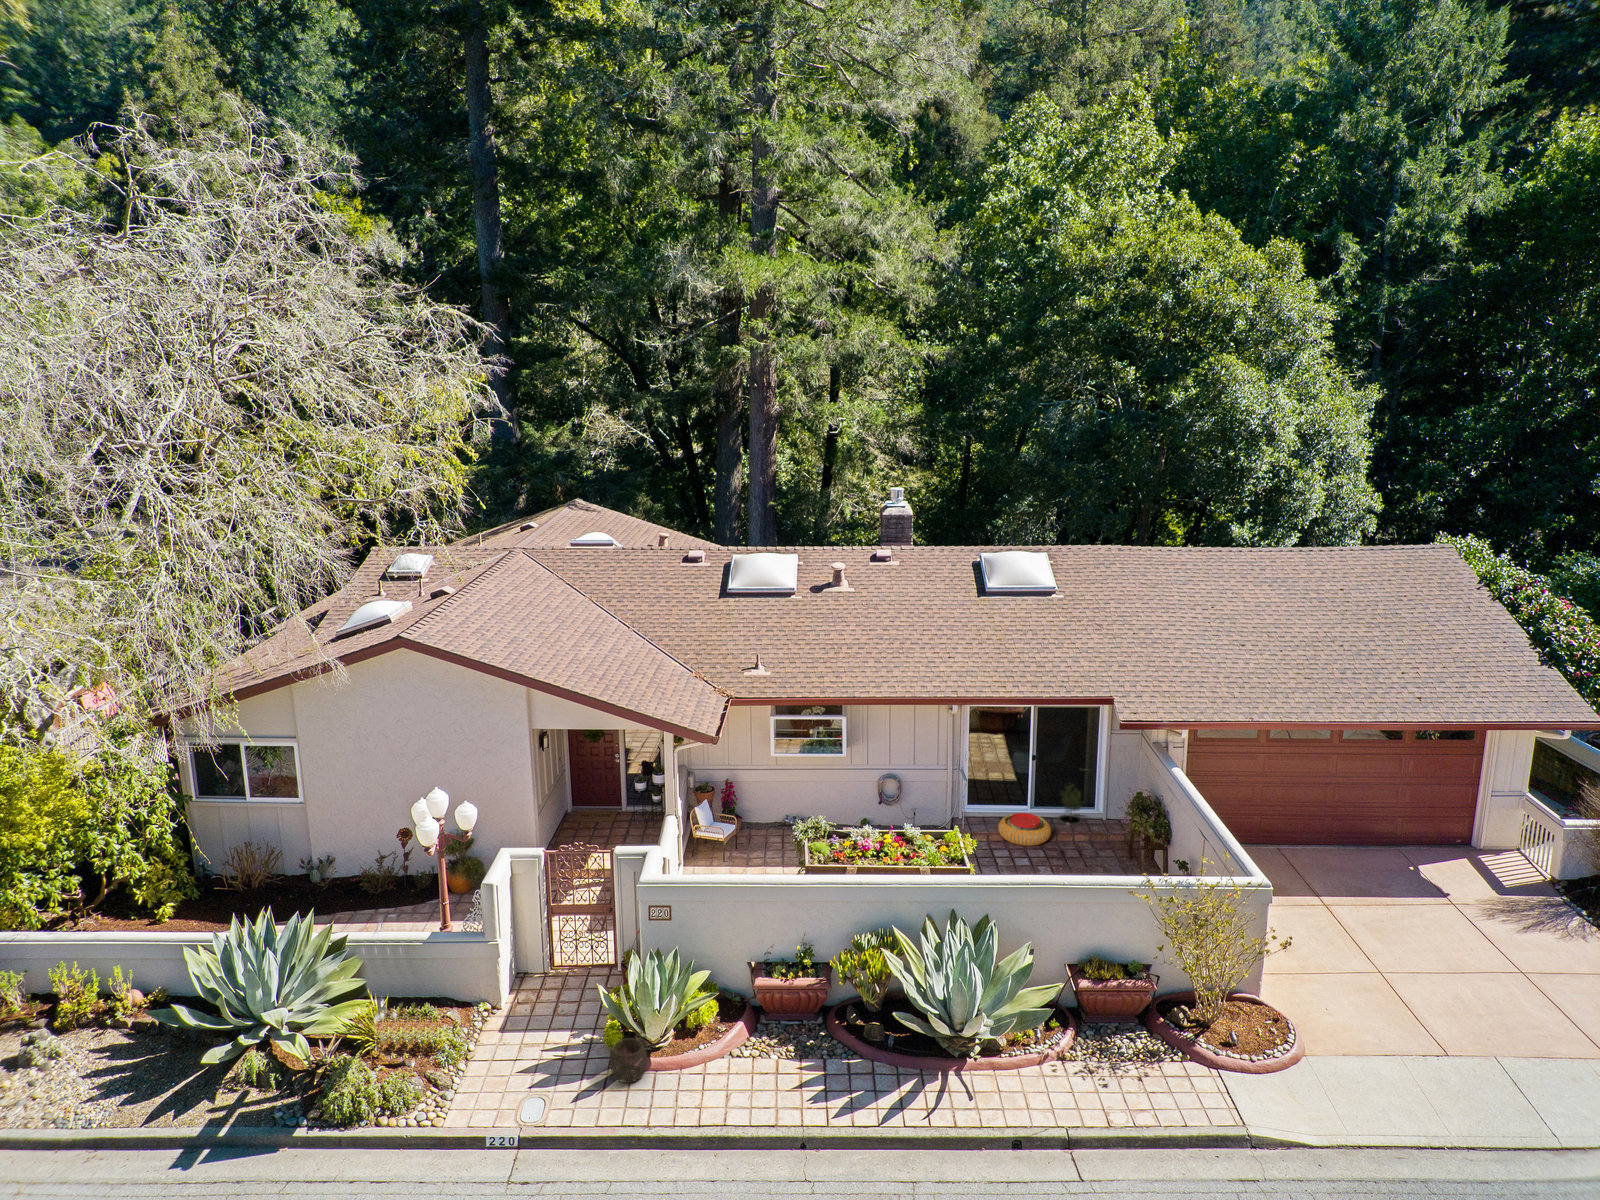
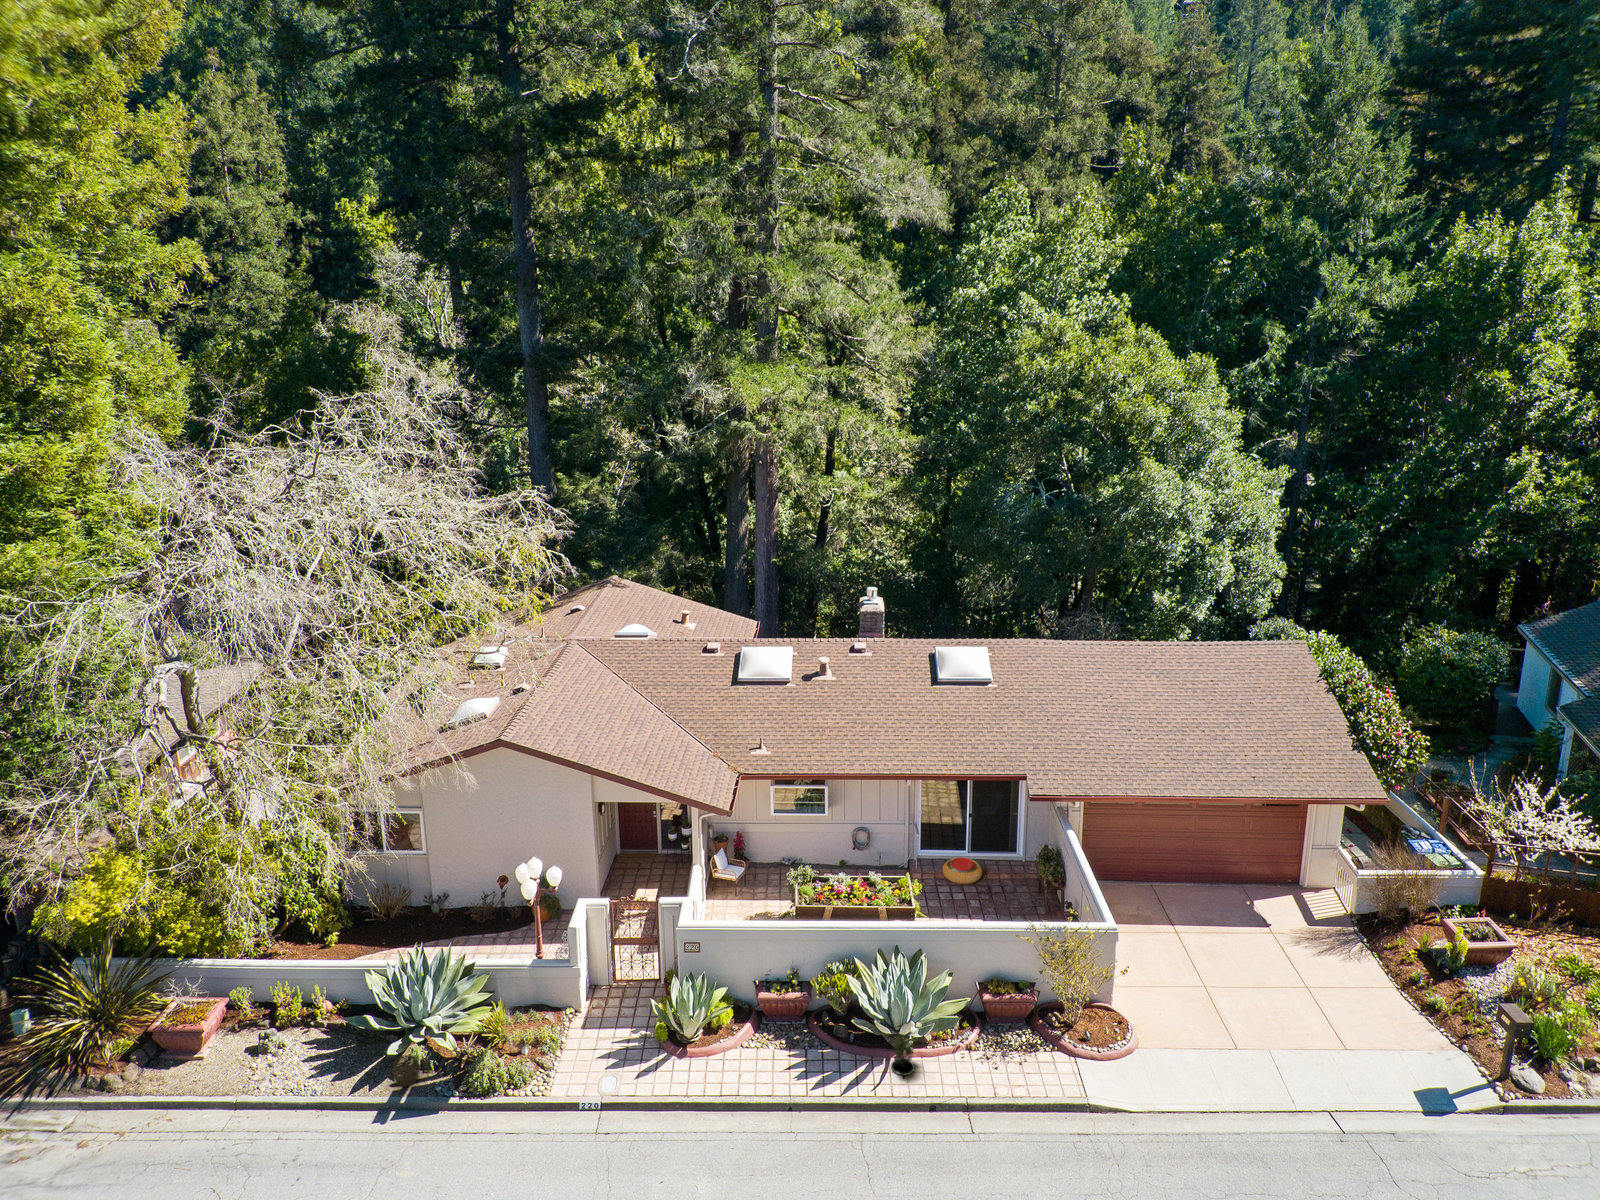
potted tree: present [1058,785,1084,825] -> present [891,1034,915,1075]
woven basket: present [610,1038,648,1083] -> present [392,1055,420,1086]

